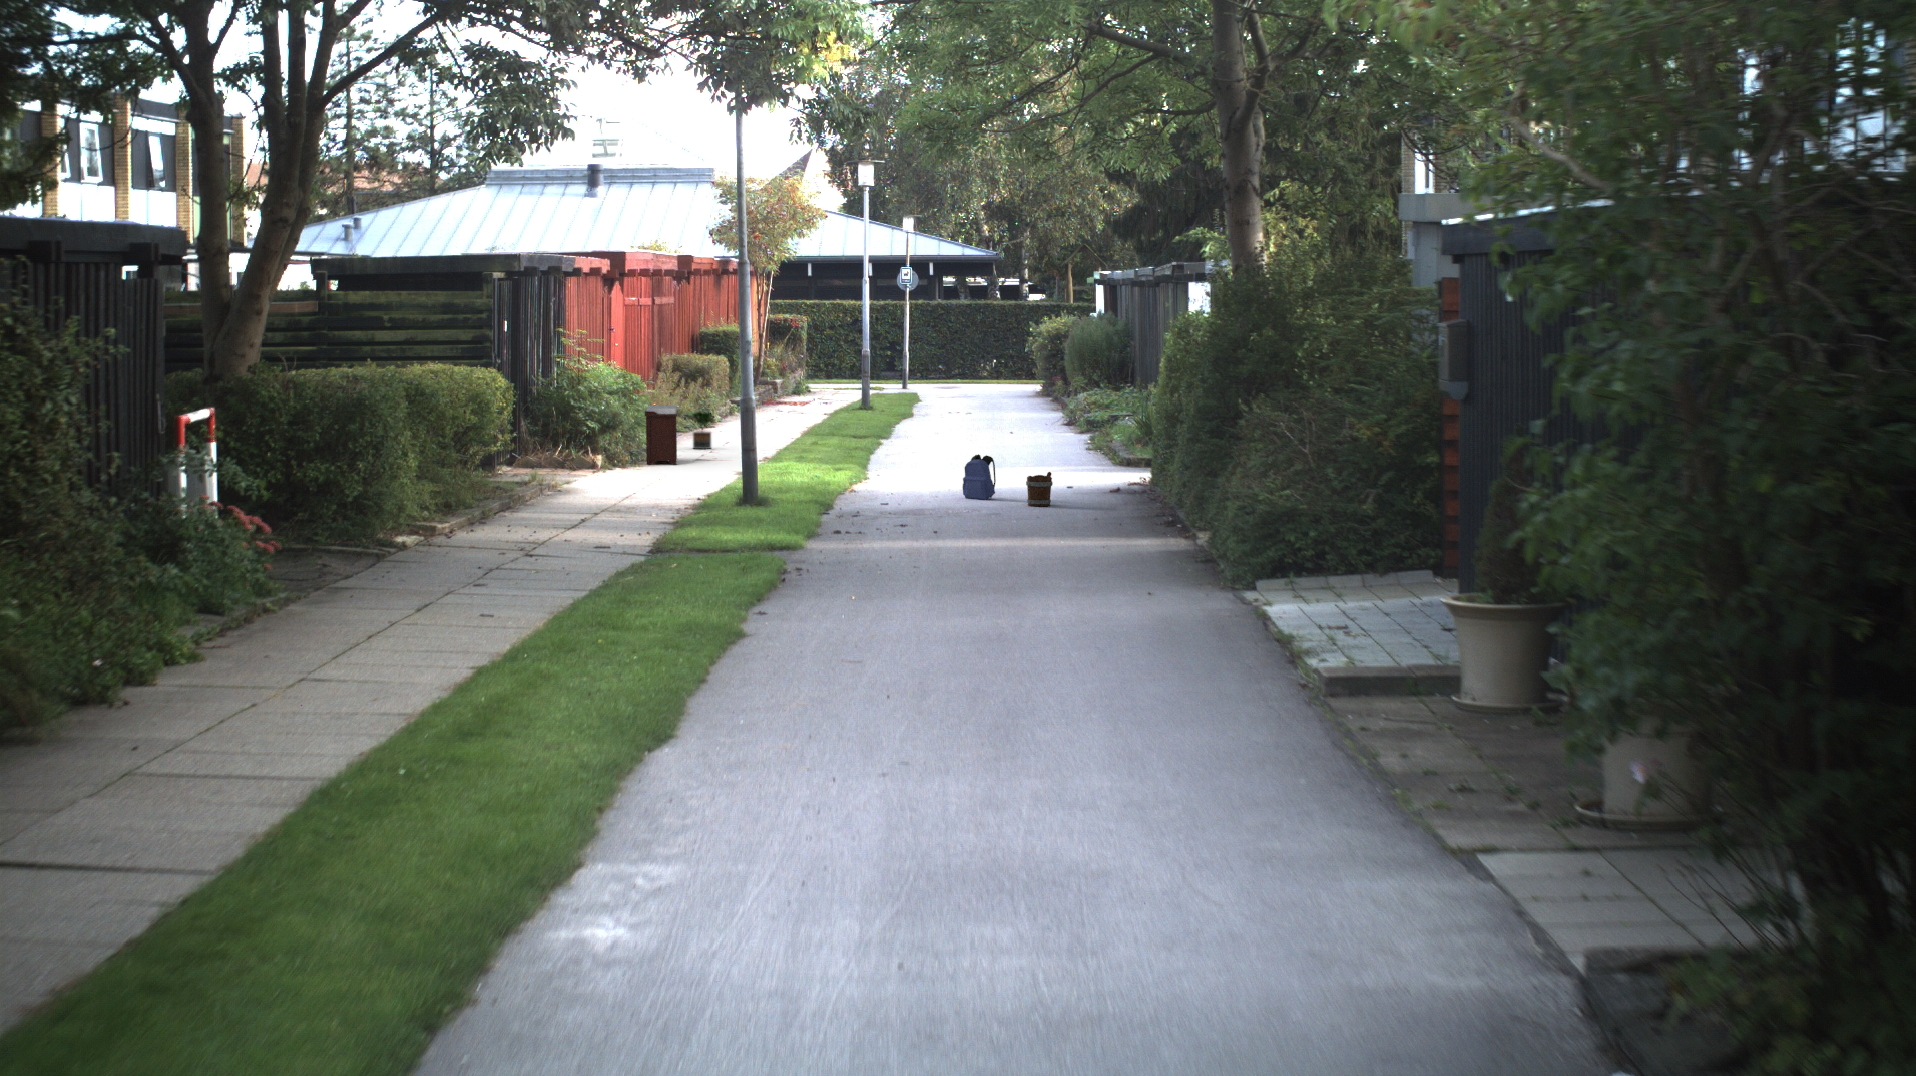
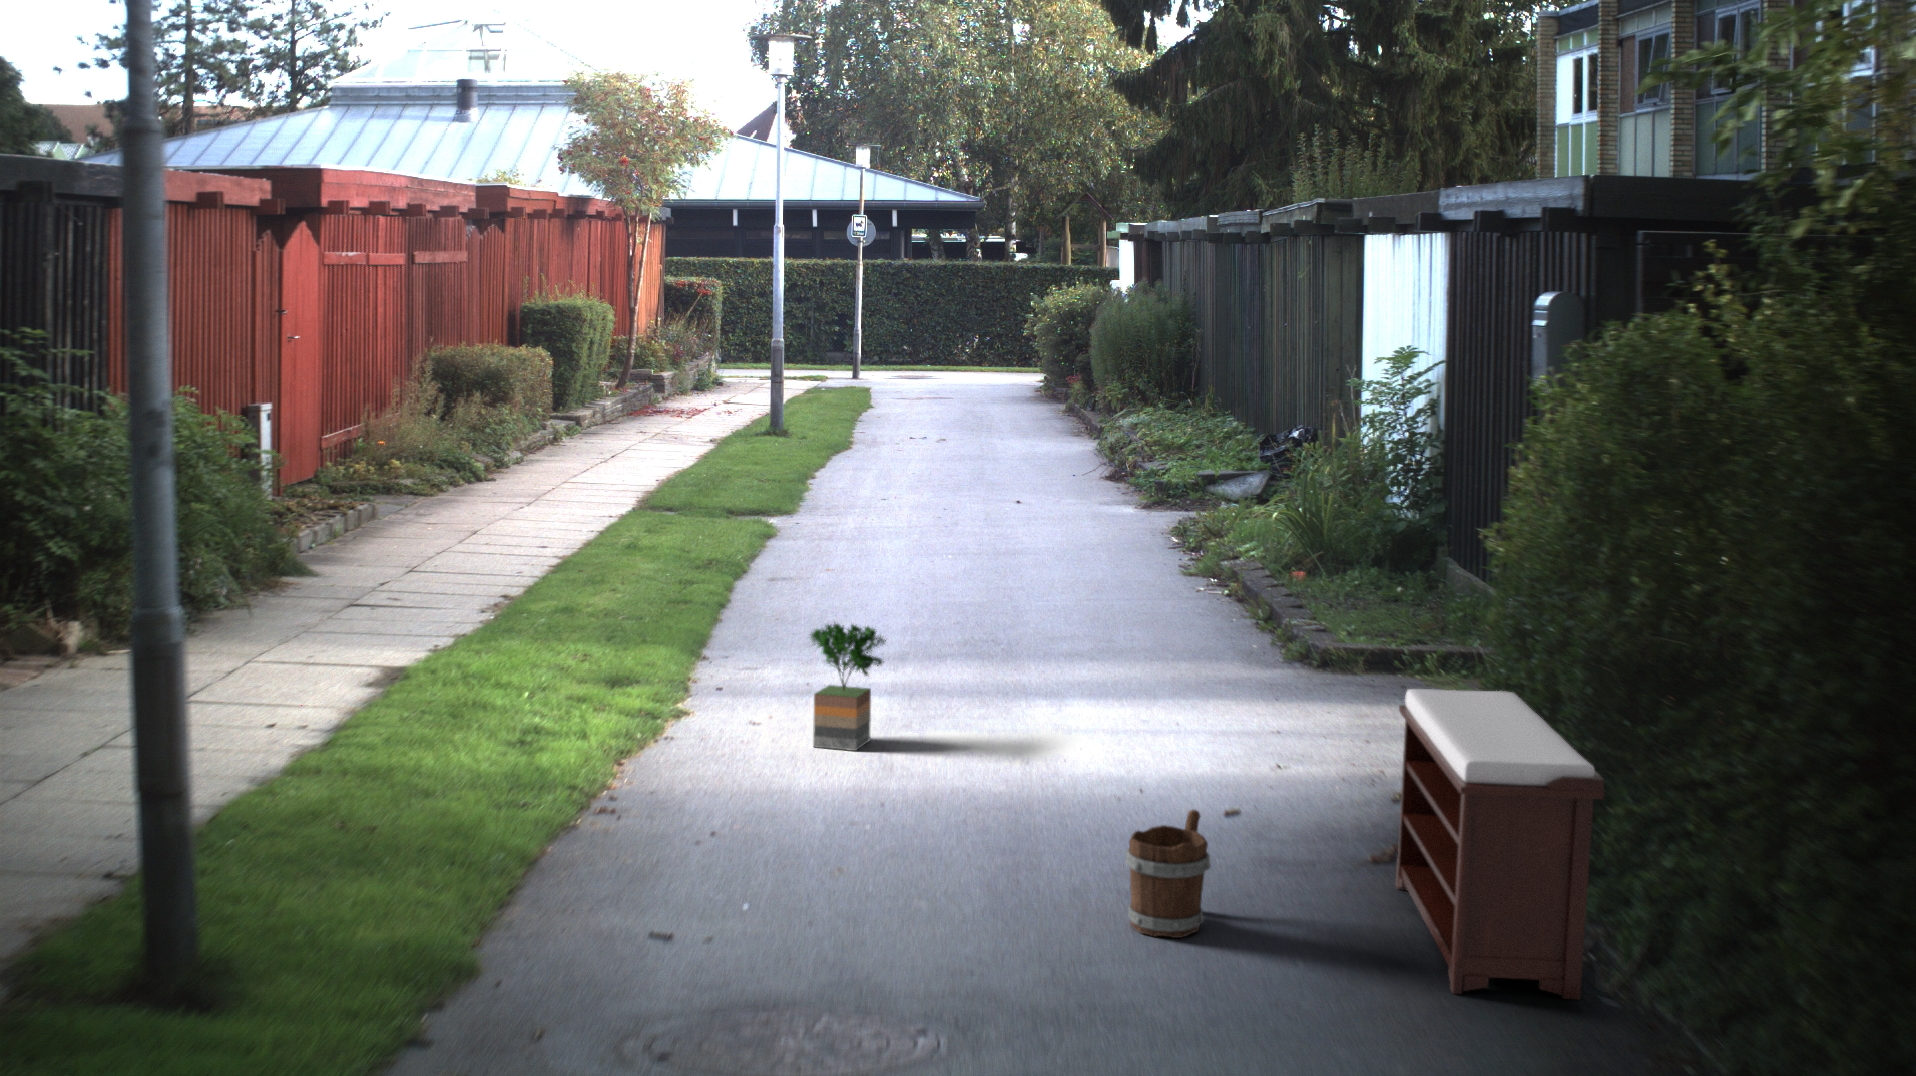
bench: present [645,406,678,465] -> present [1396,689,1604,1000]
potted tree: present [692,411,714,449] -> present [810,623,886,751]
backpack: present [962,454,996,500] -> none [926,731,1022,871]

